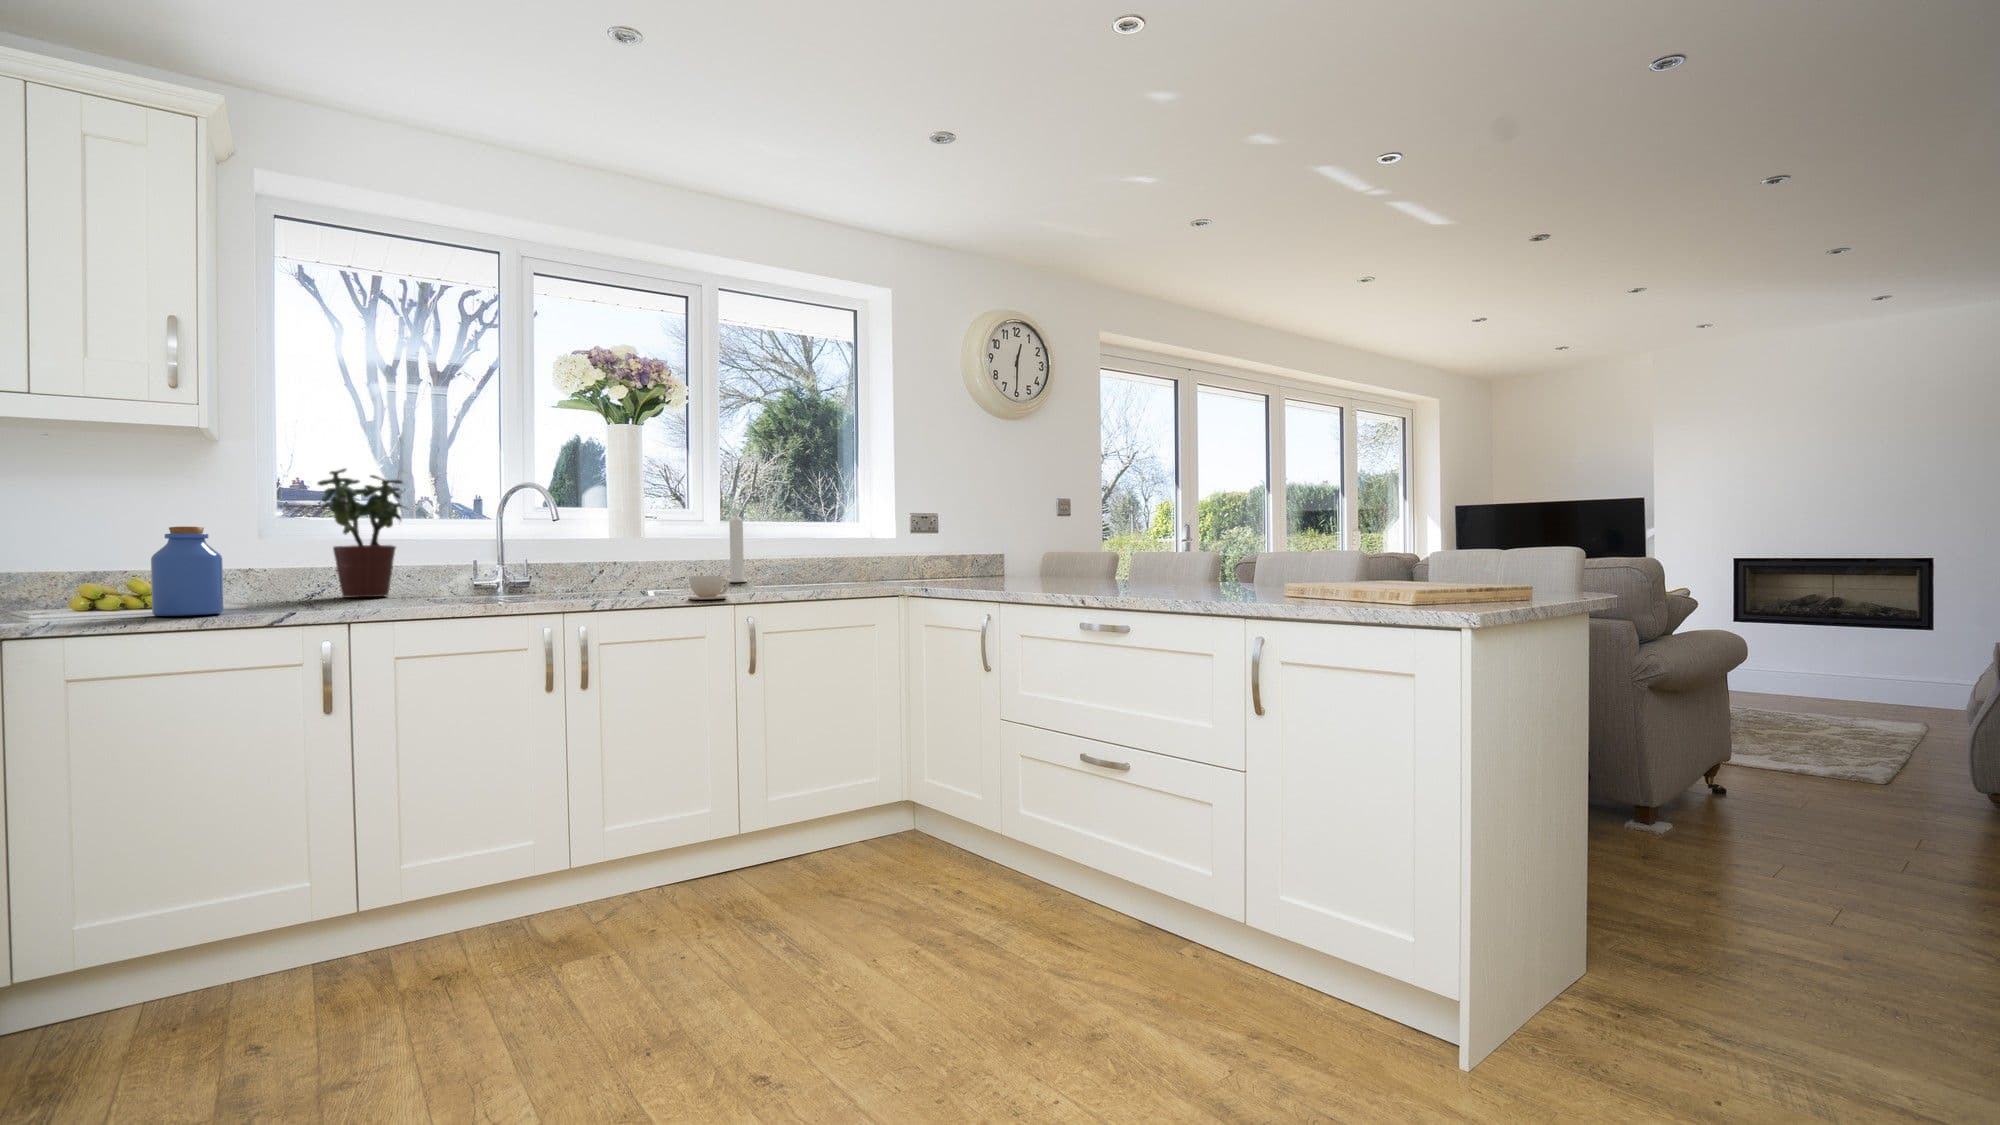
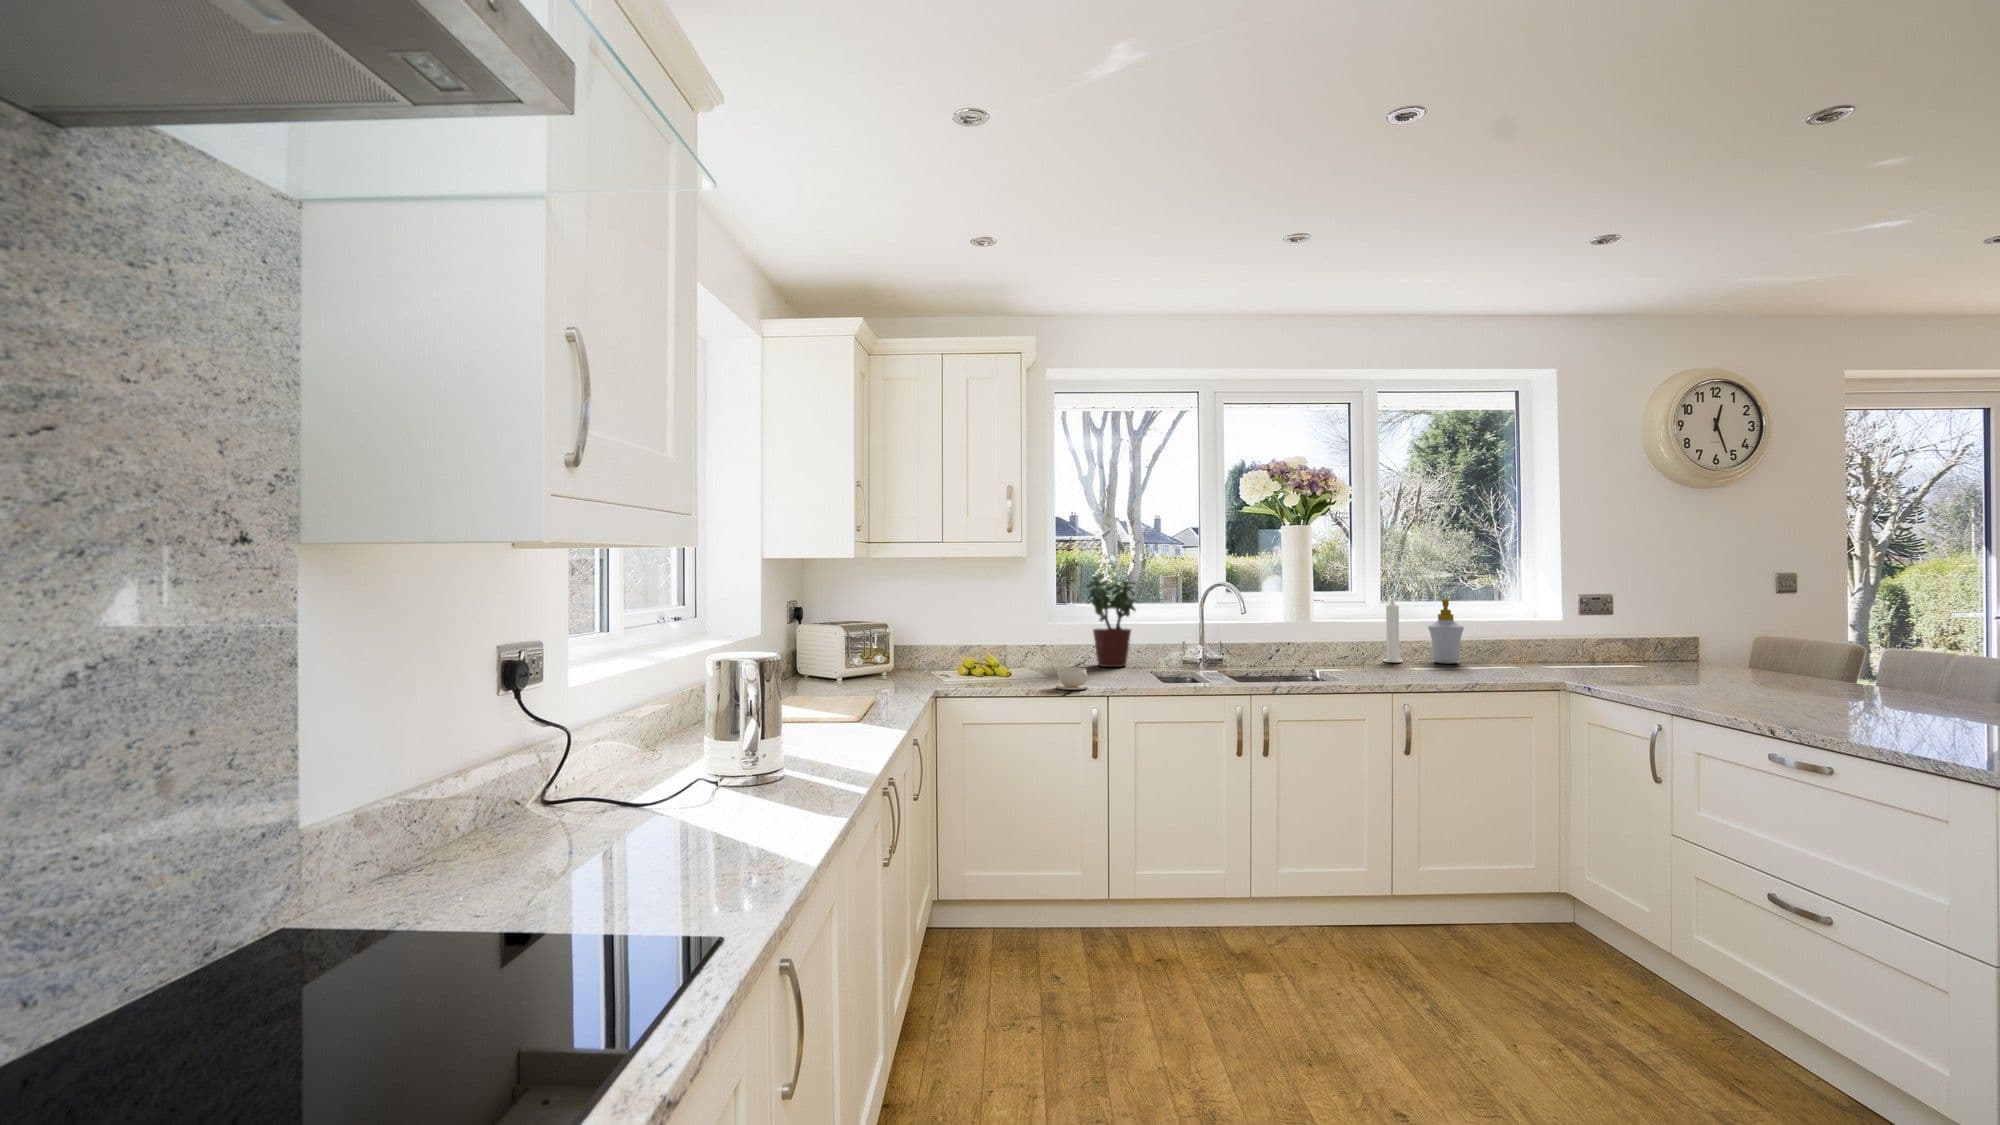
soap bottle: none [773,512,809,581] -> present [1428,598,1464,663]
jar: present [151,526,223,616] -> none [1001,624,1037,683]
coffee cup: present [688,576,730,600] -> present [1056,667,1088,690]

